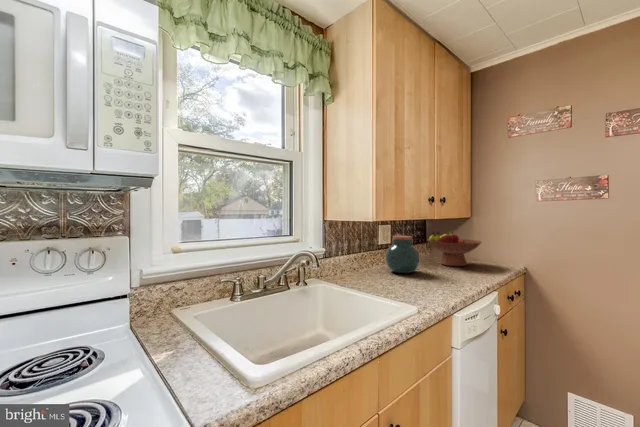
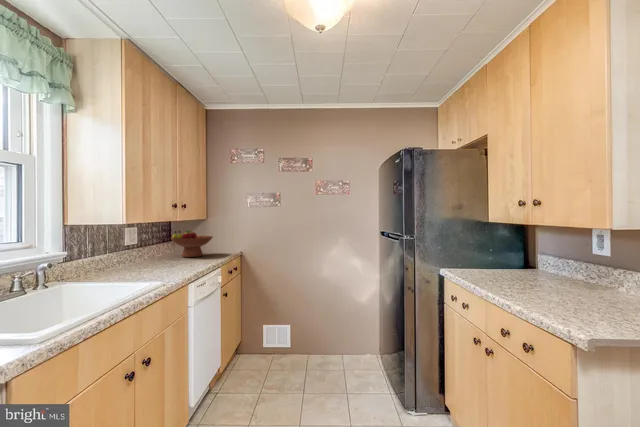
jar: present [385,236,420,273] -> none [132,235,164,267]

